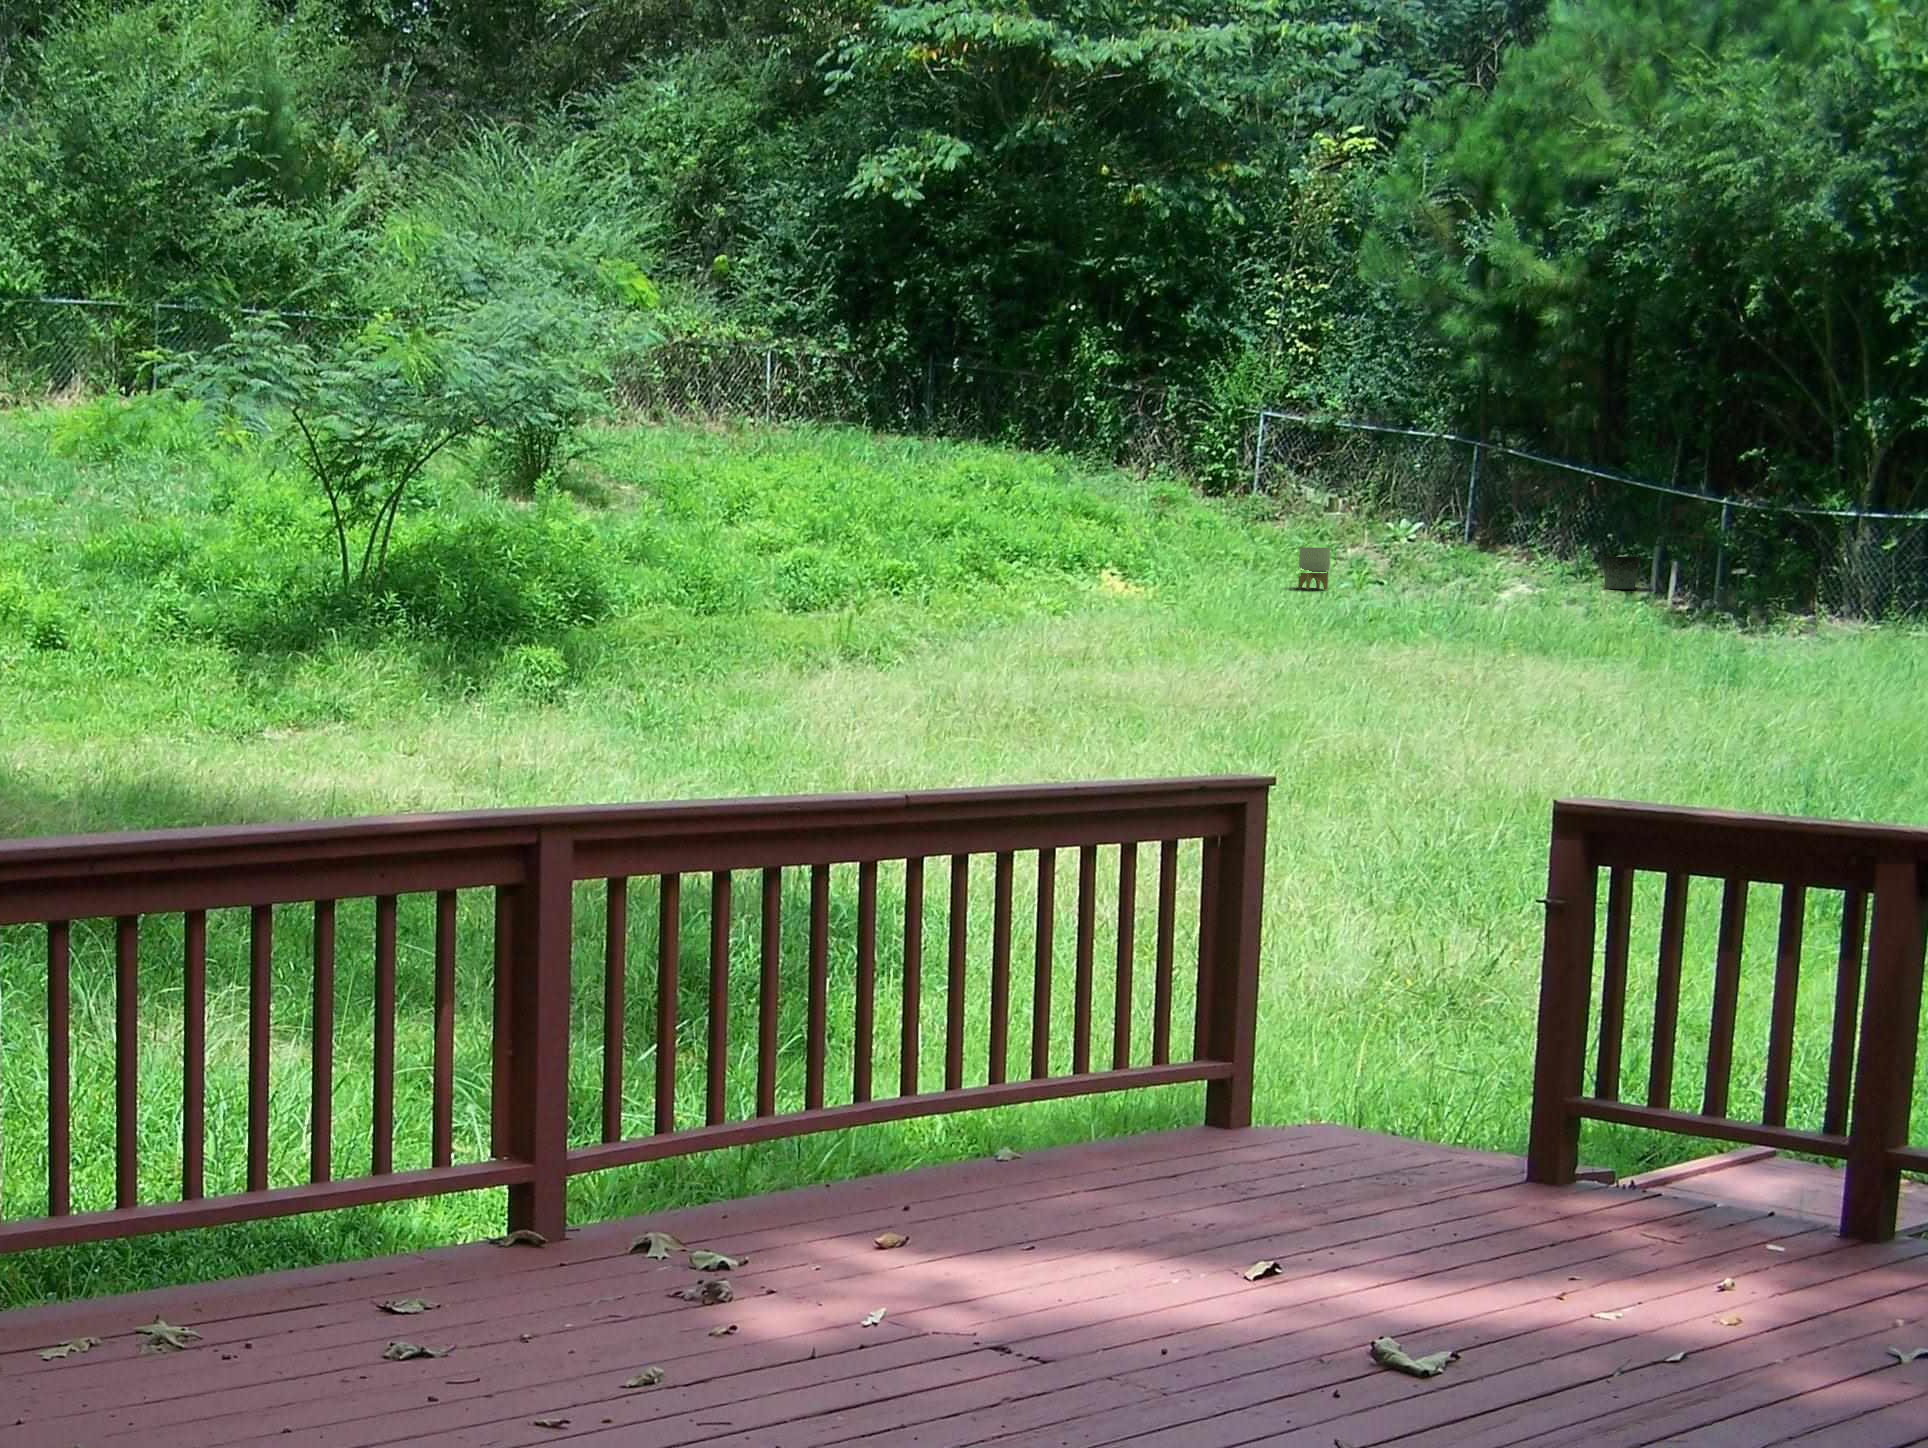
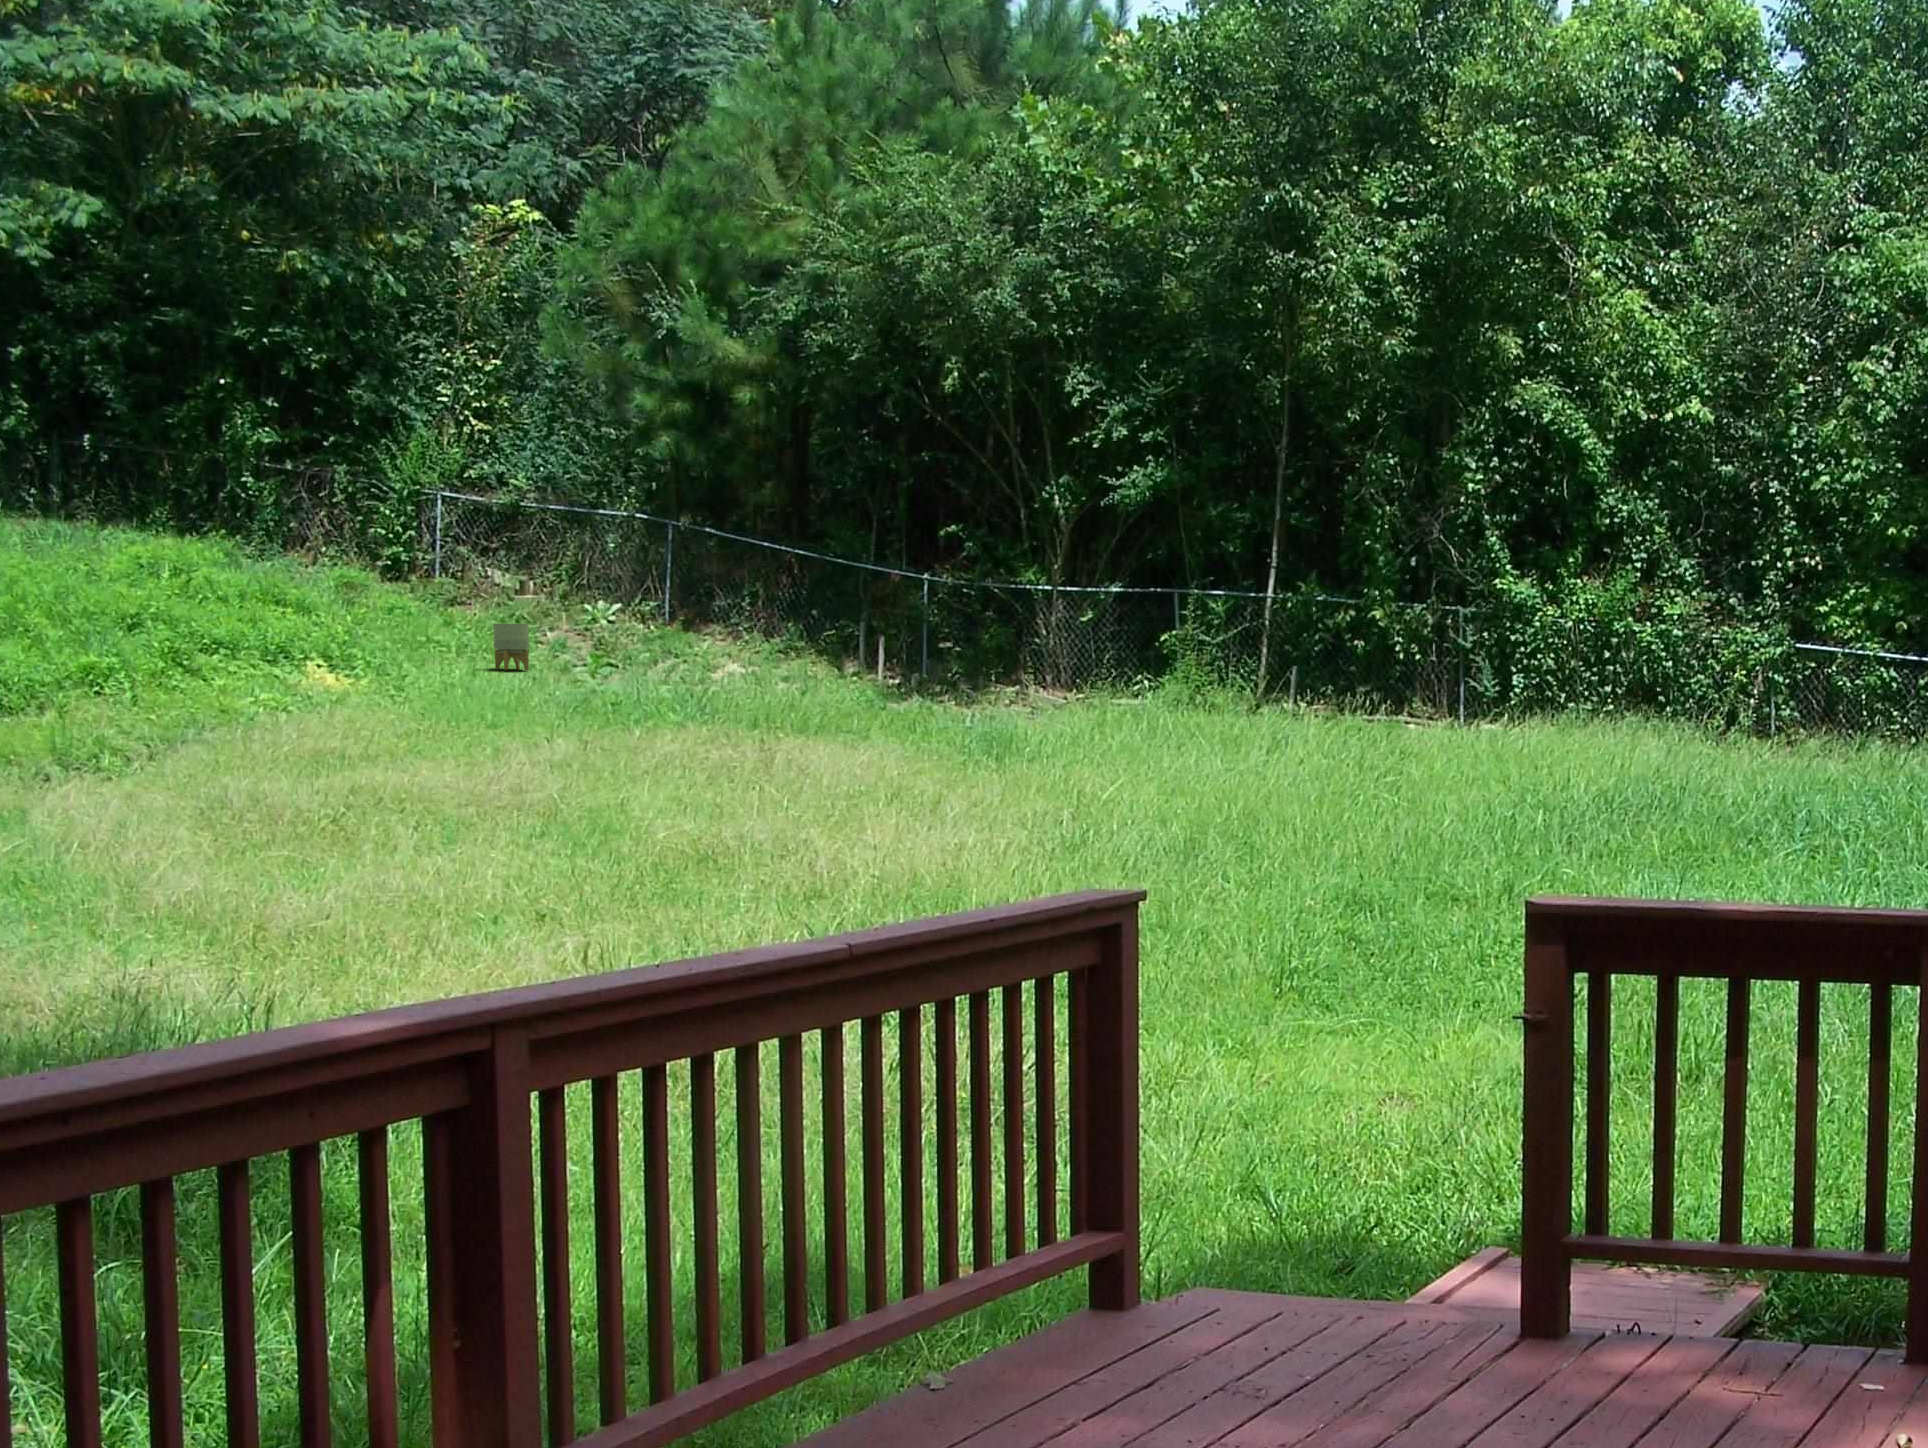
bucket: present [1601,554,1641,589] -> none [814,635,855,670]

